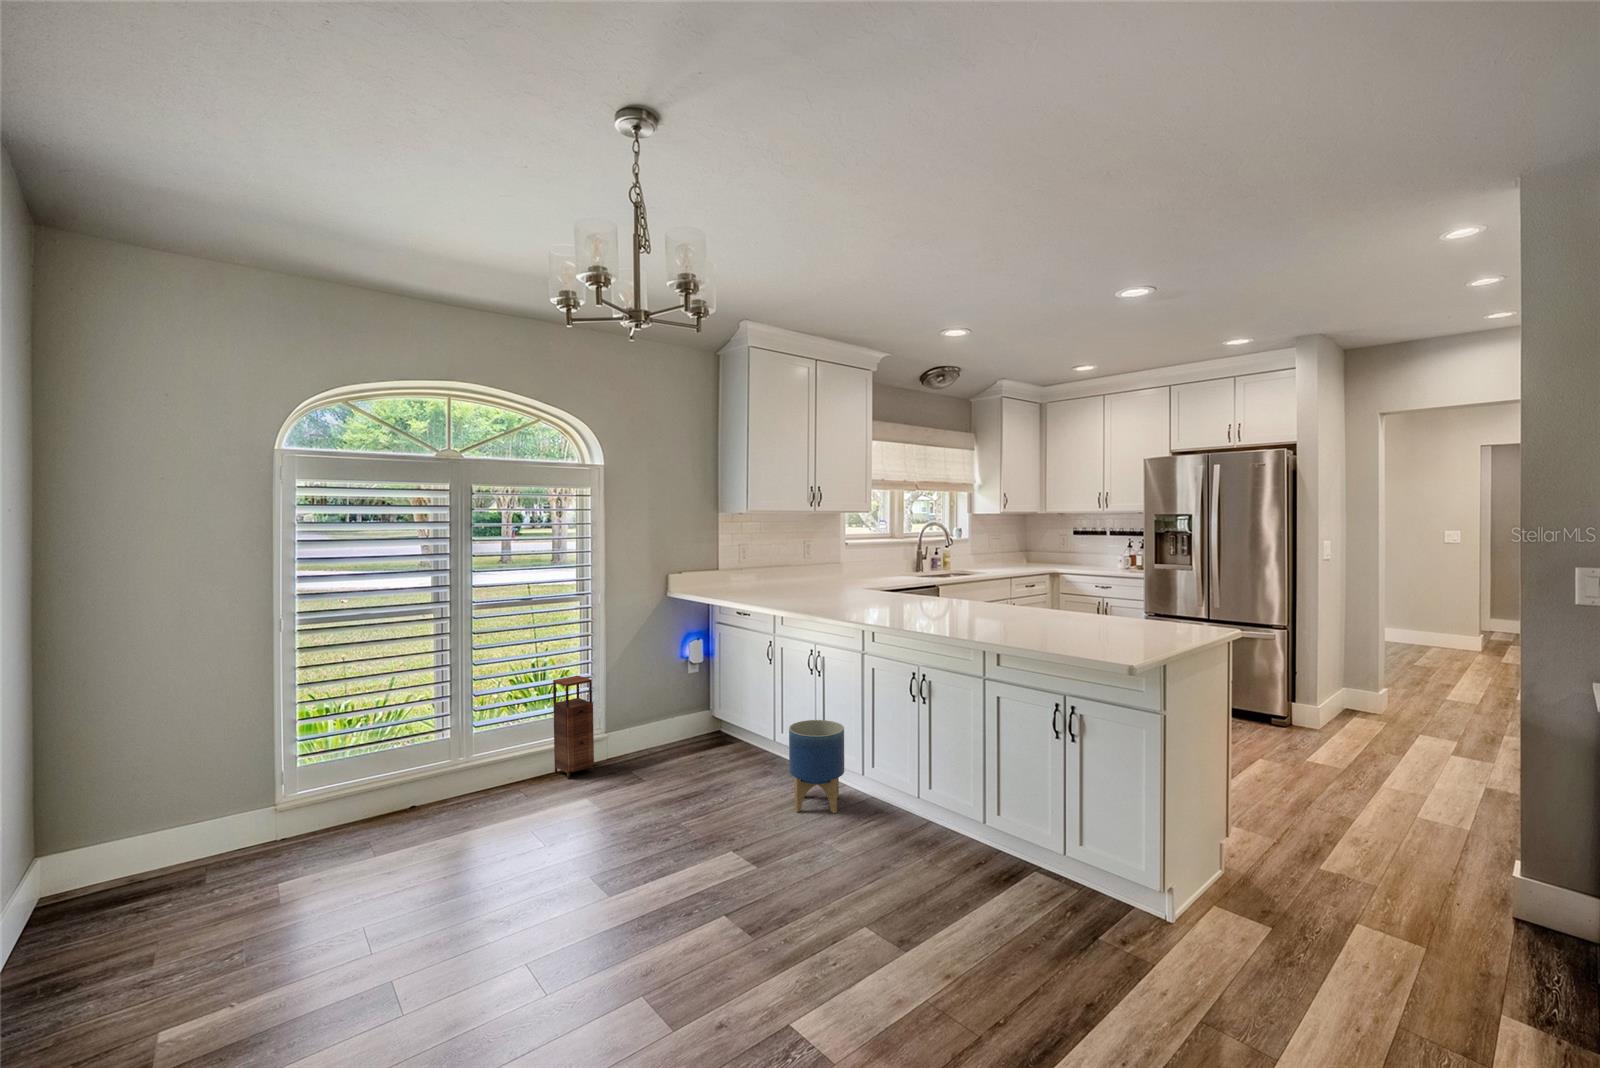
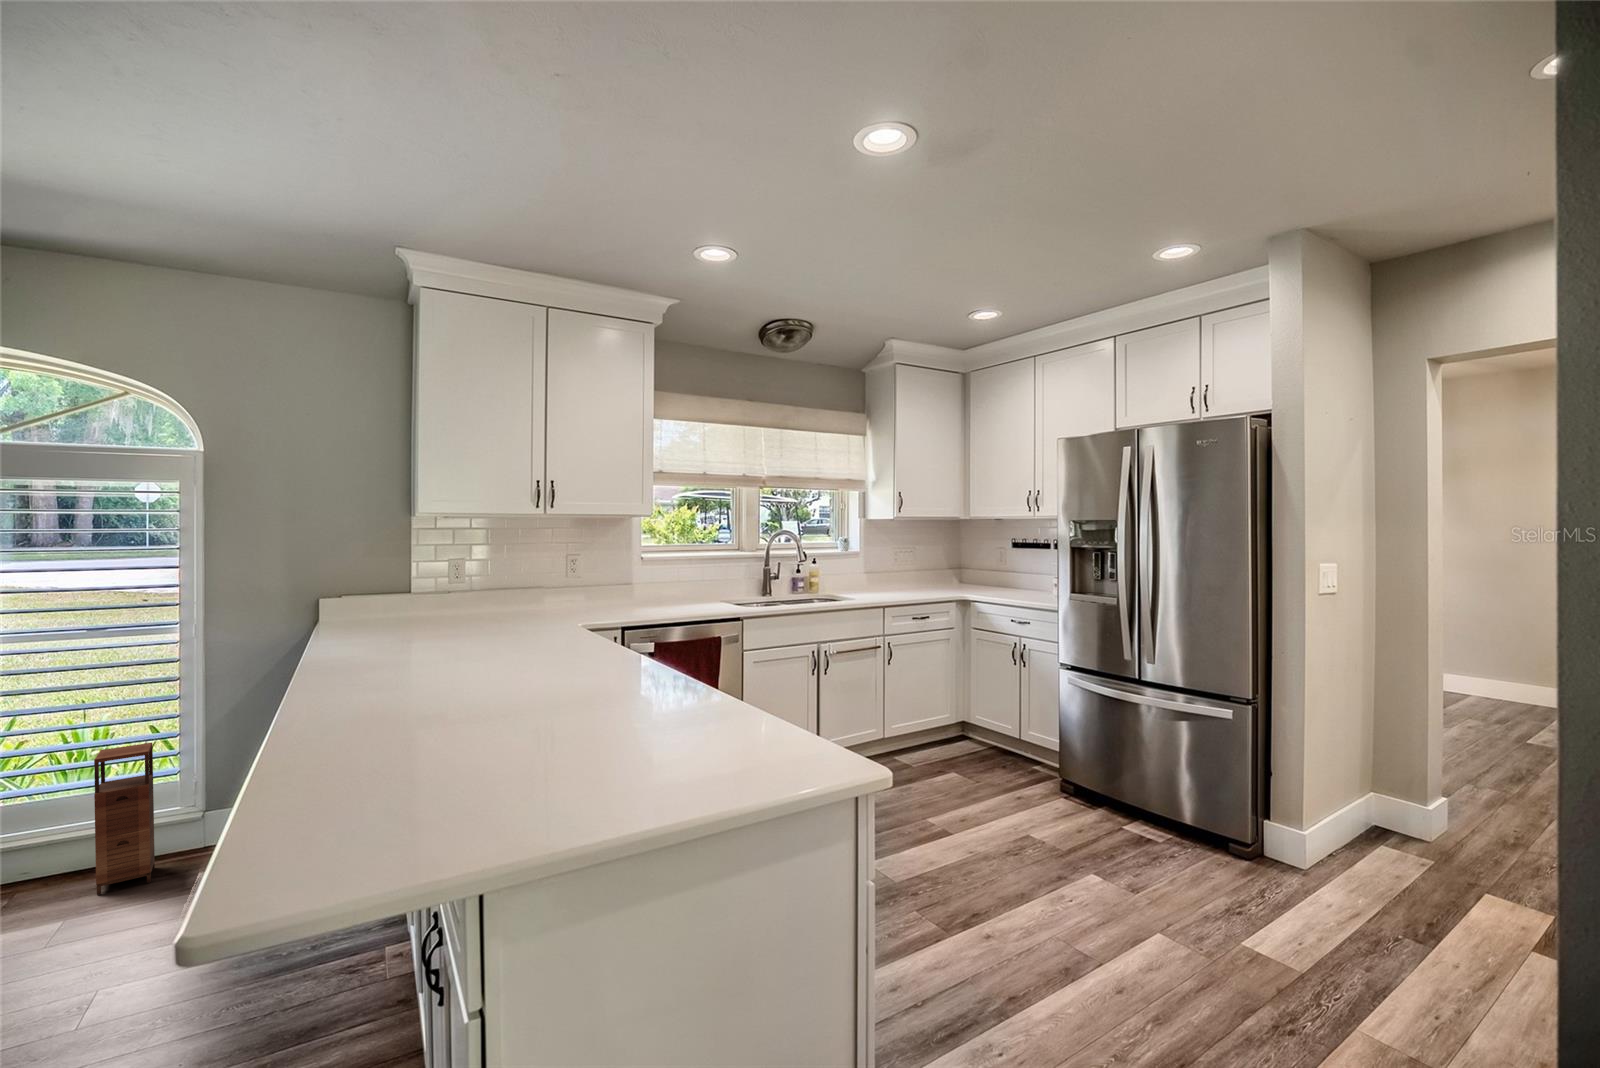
planter: present [789,720,844,813] -> none [282,841,391,1013]

